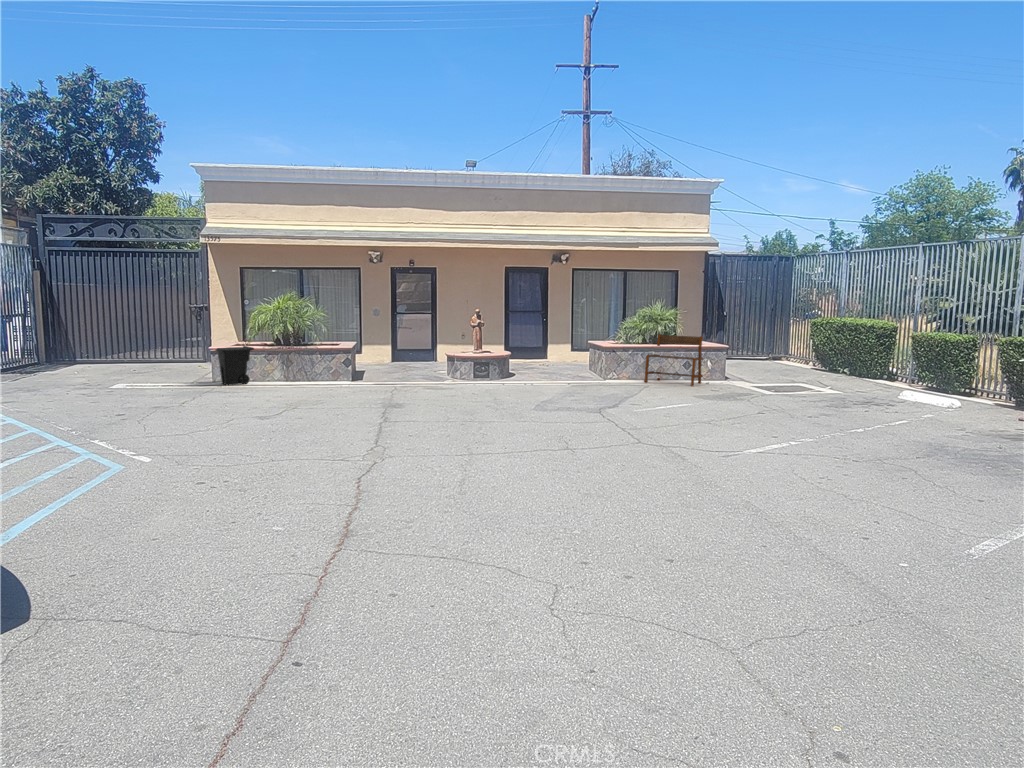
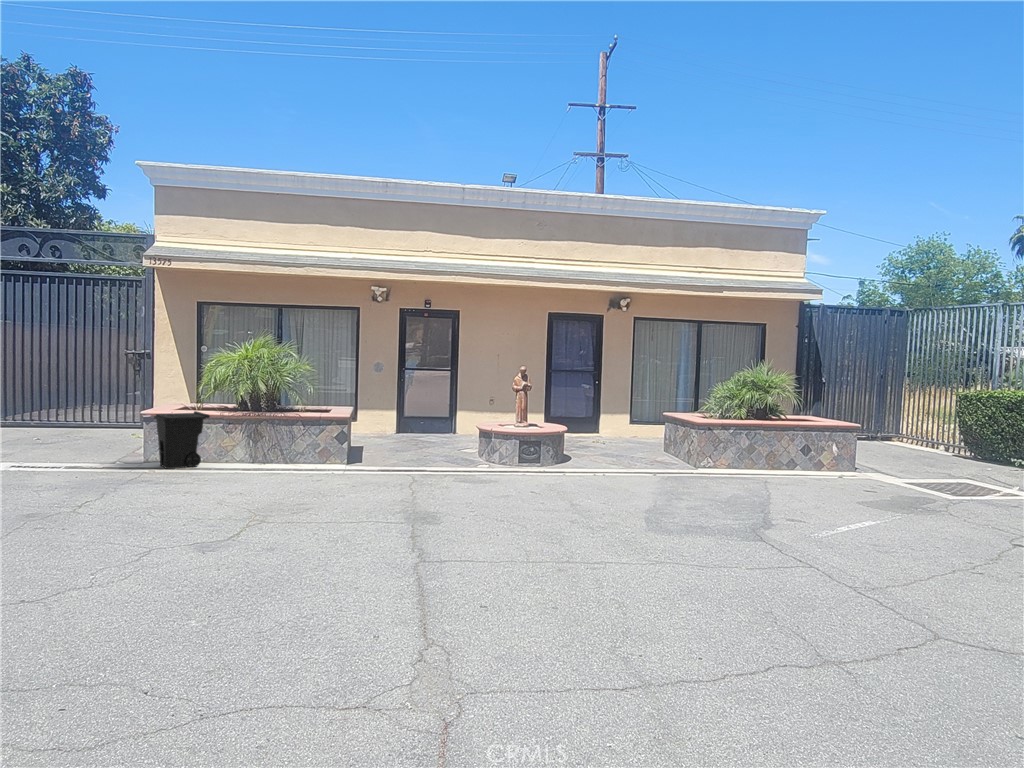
bench: present [644,334,703,386] -> none [751,408,833,483]

